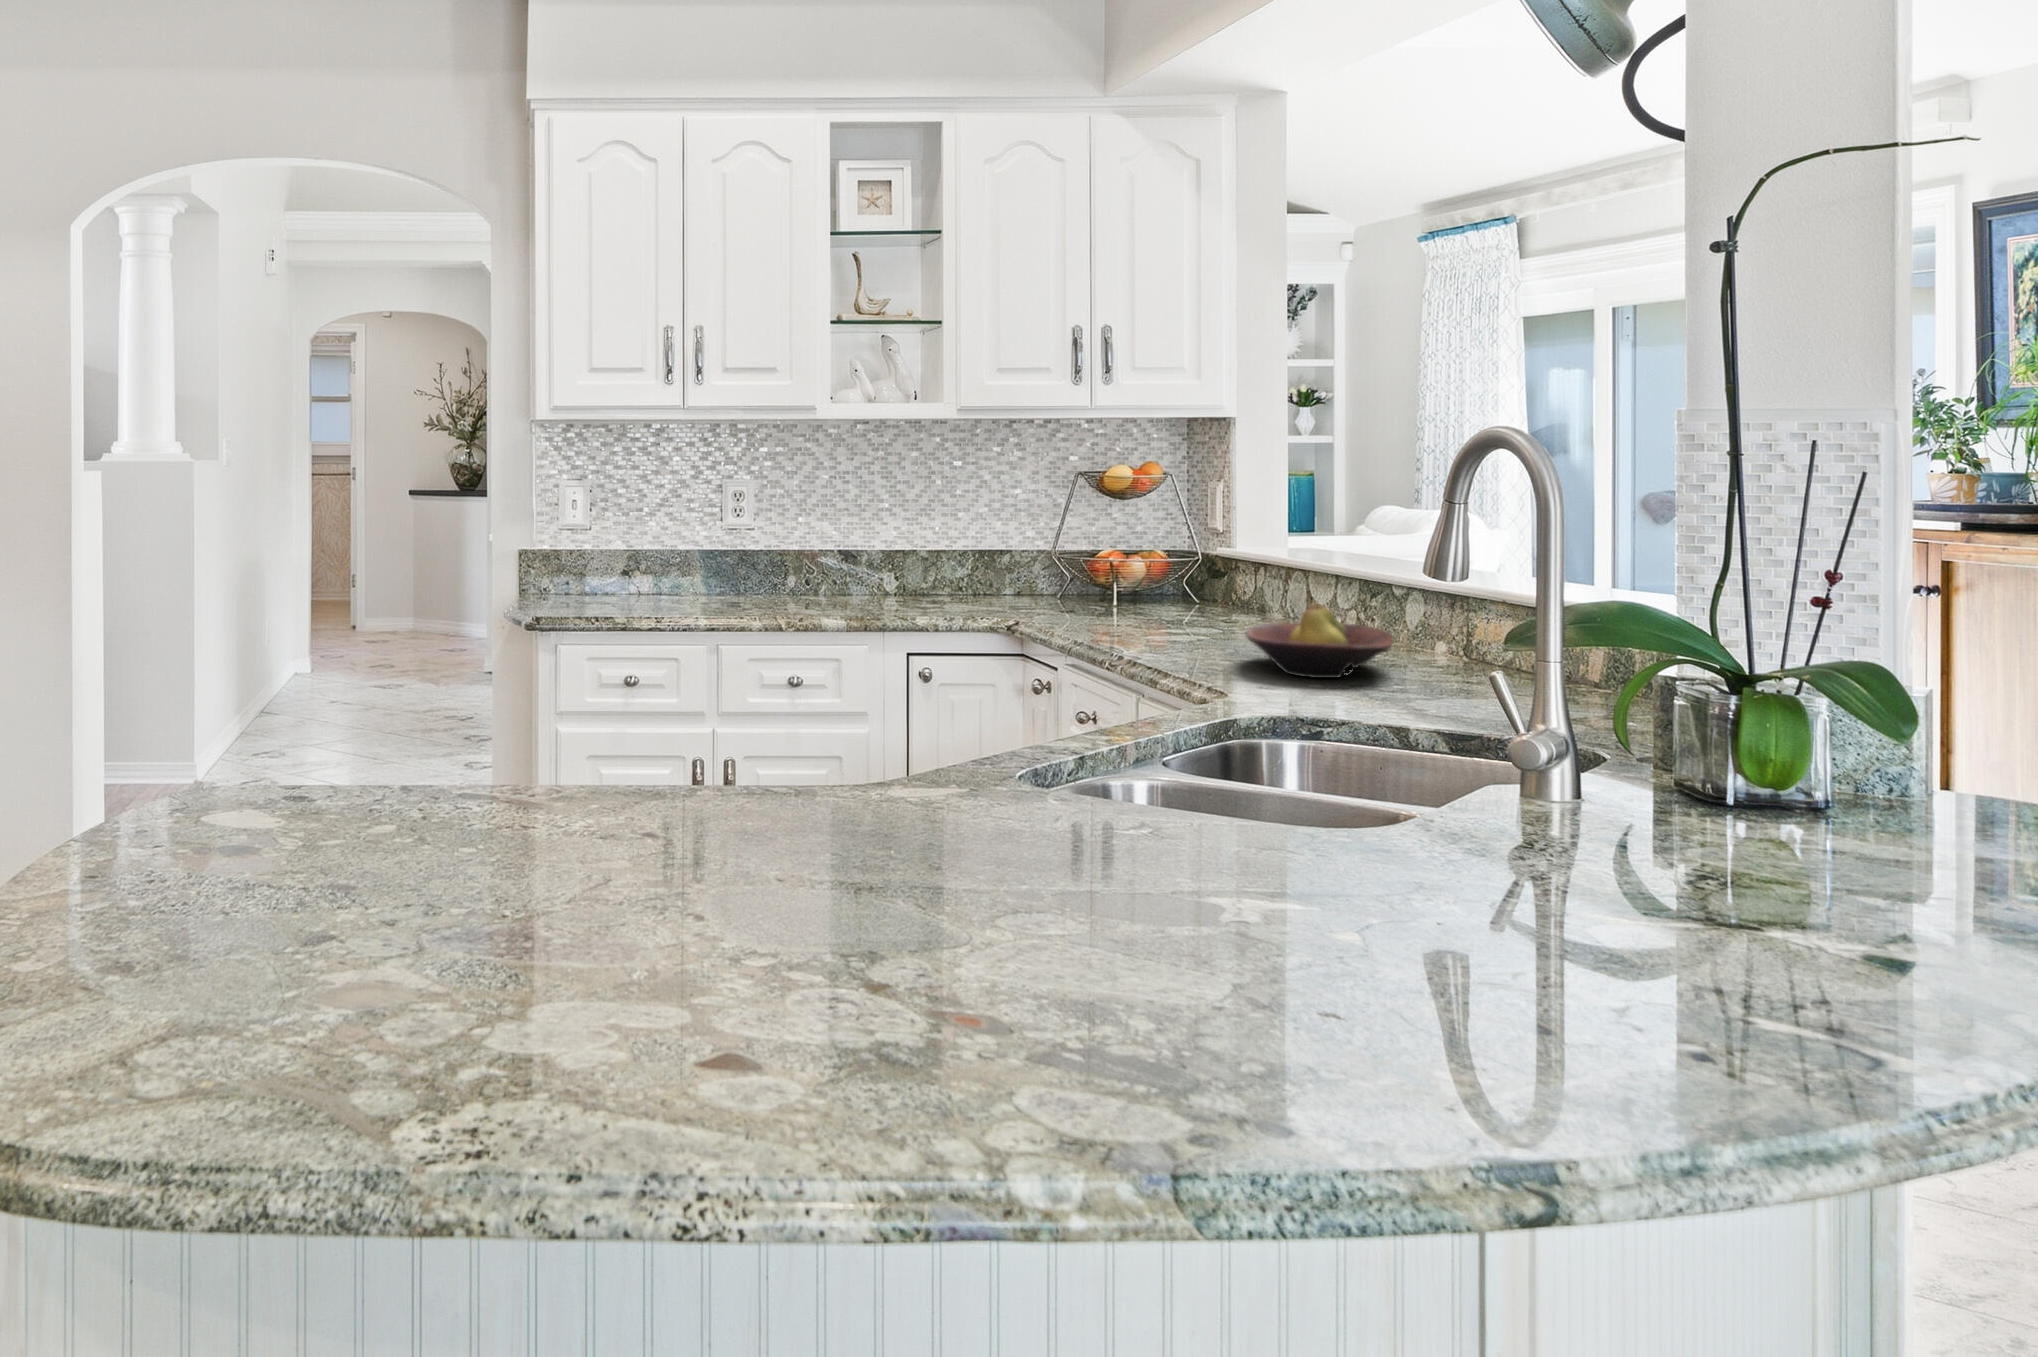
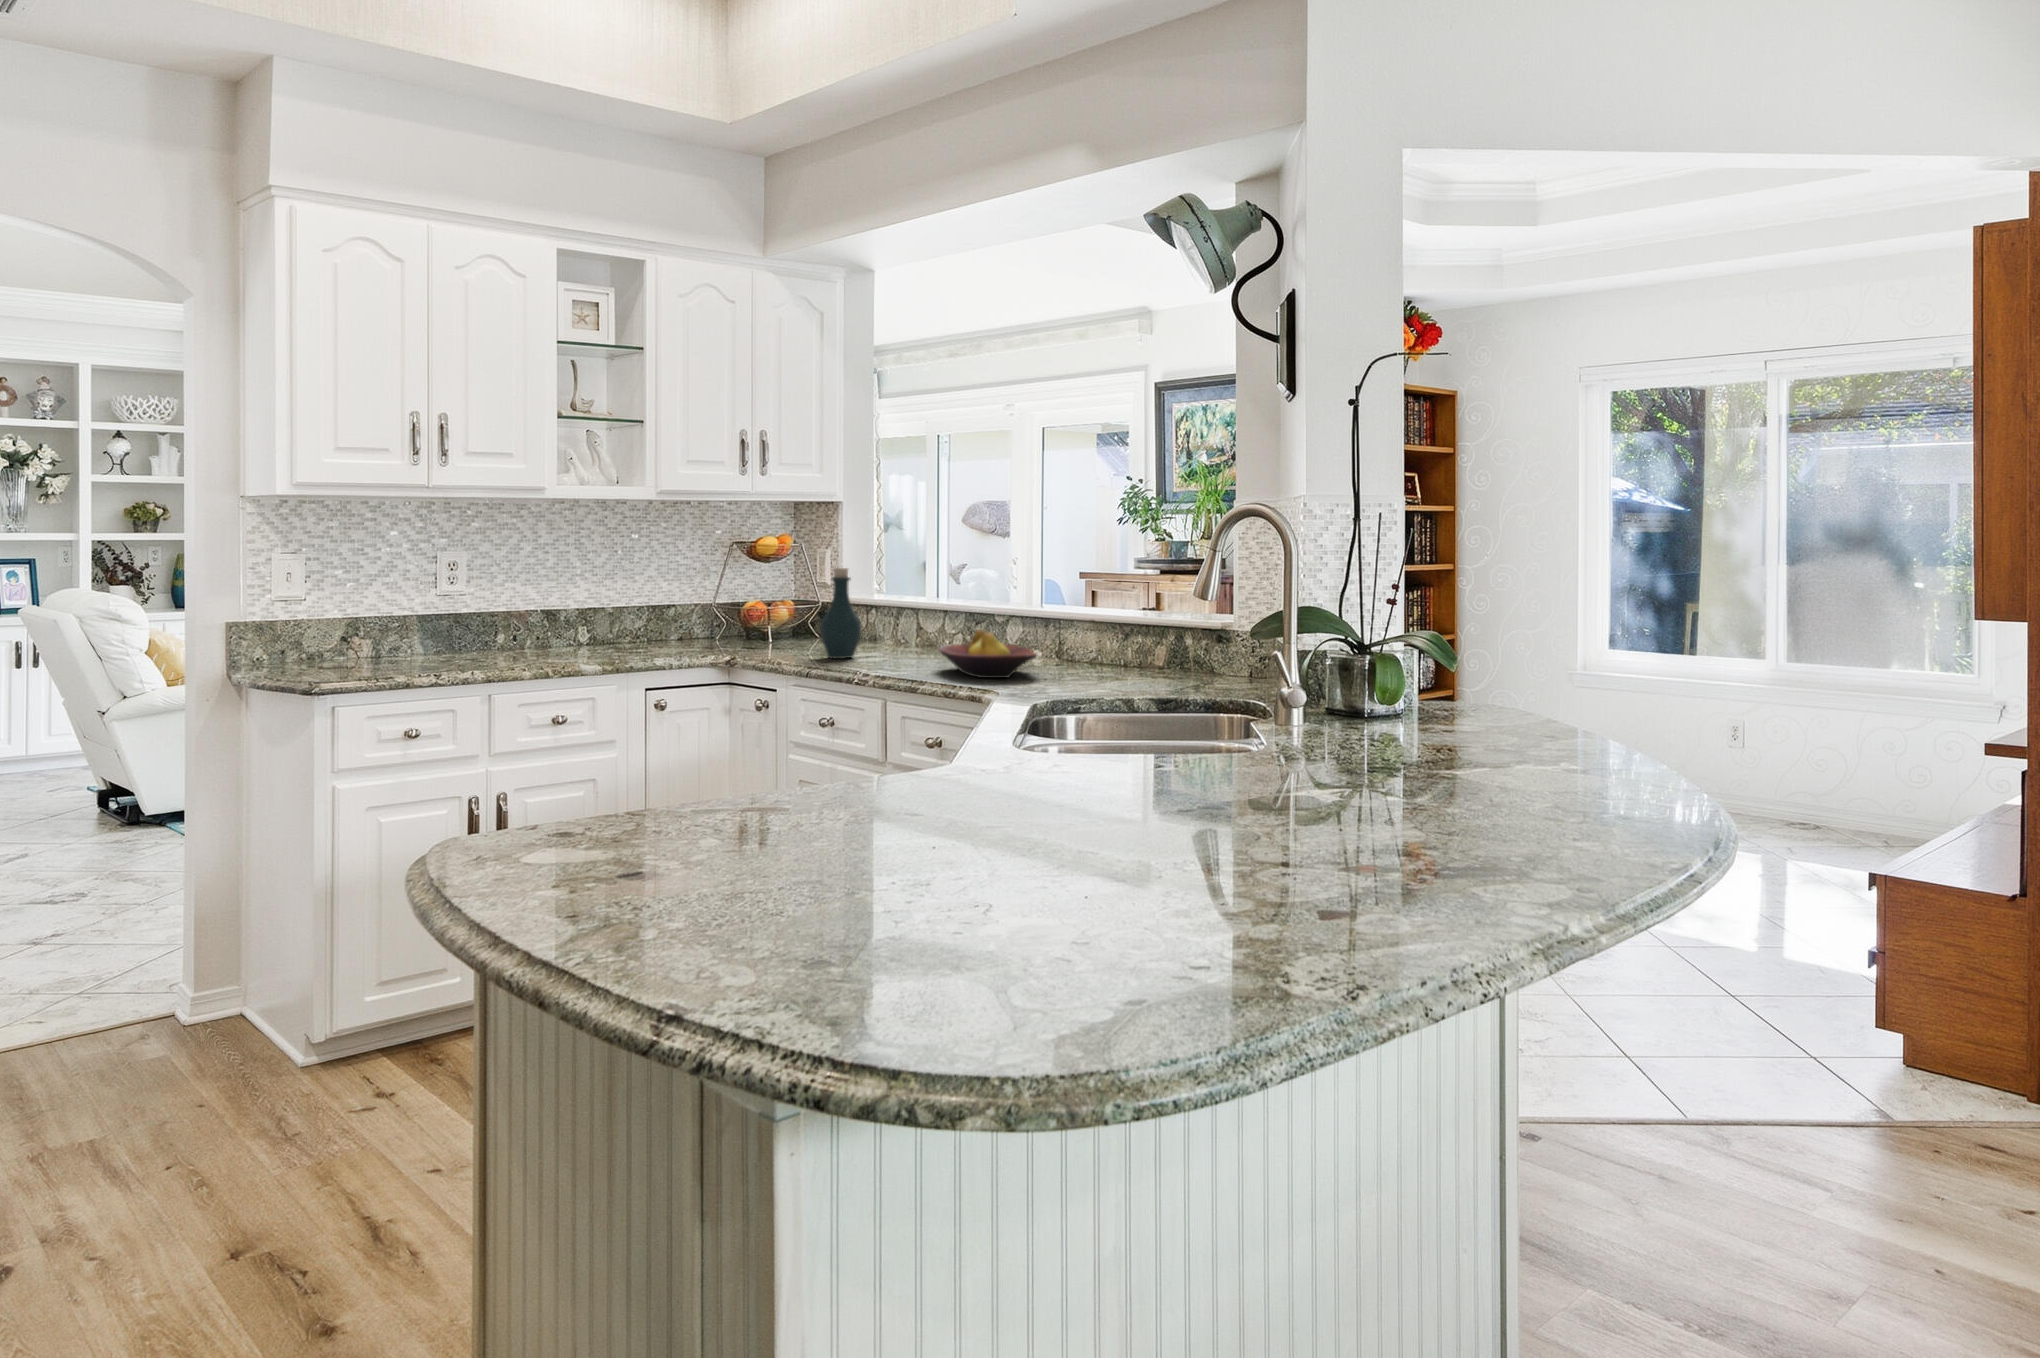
bottle: none [1129,507,1186,631] -> present [820,568,861,659]

